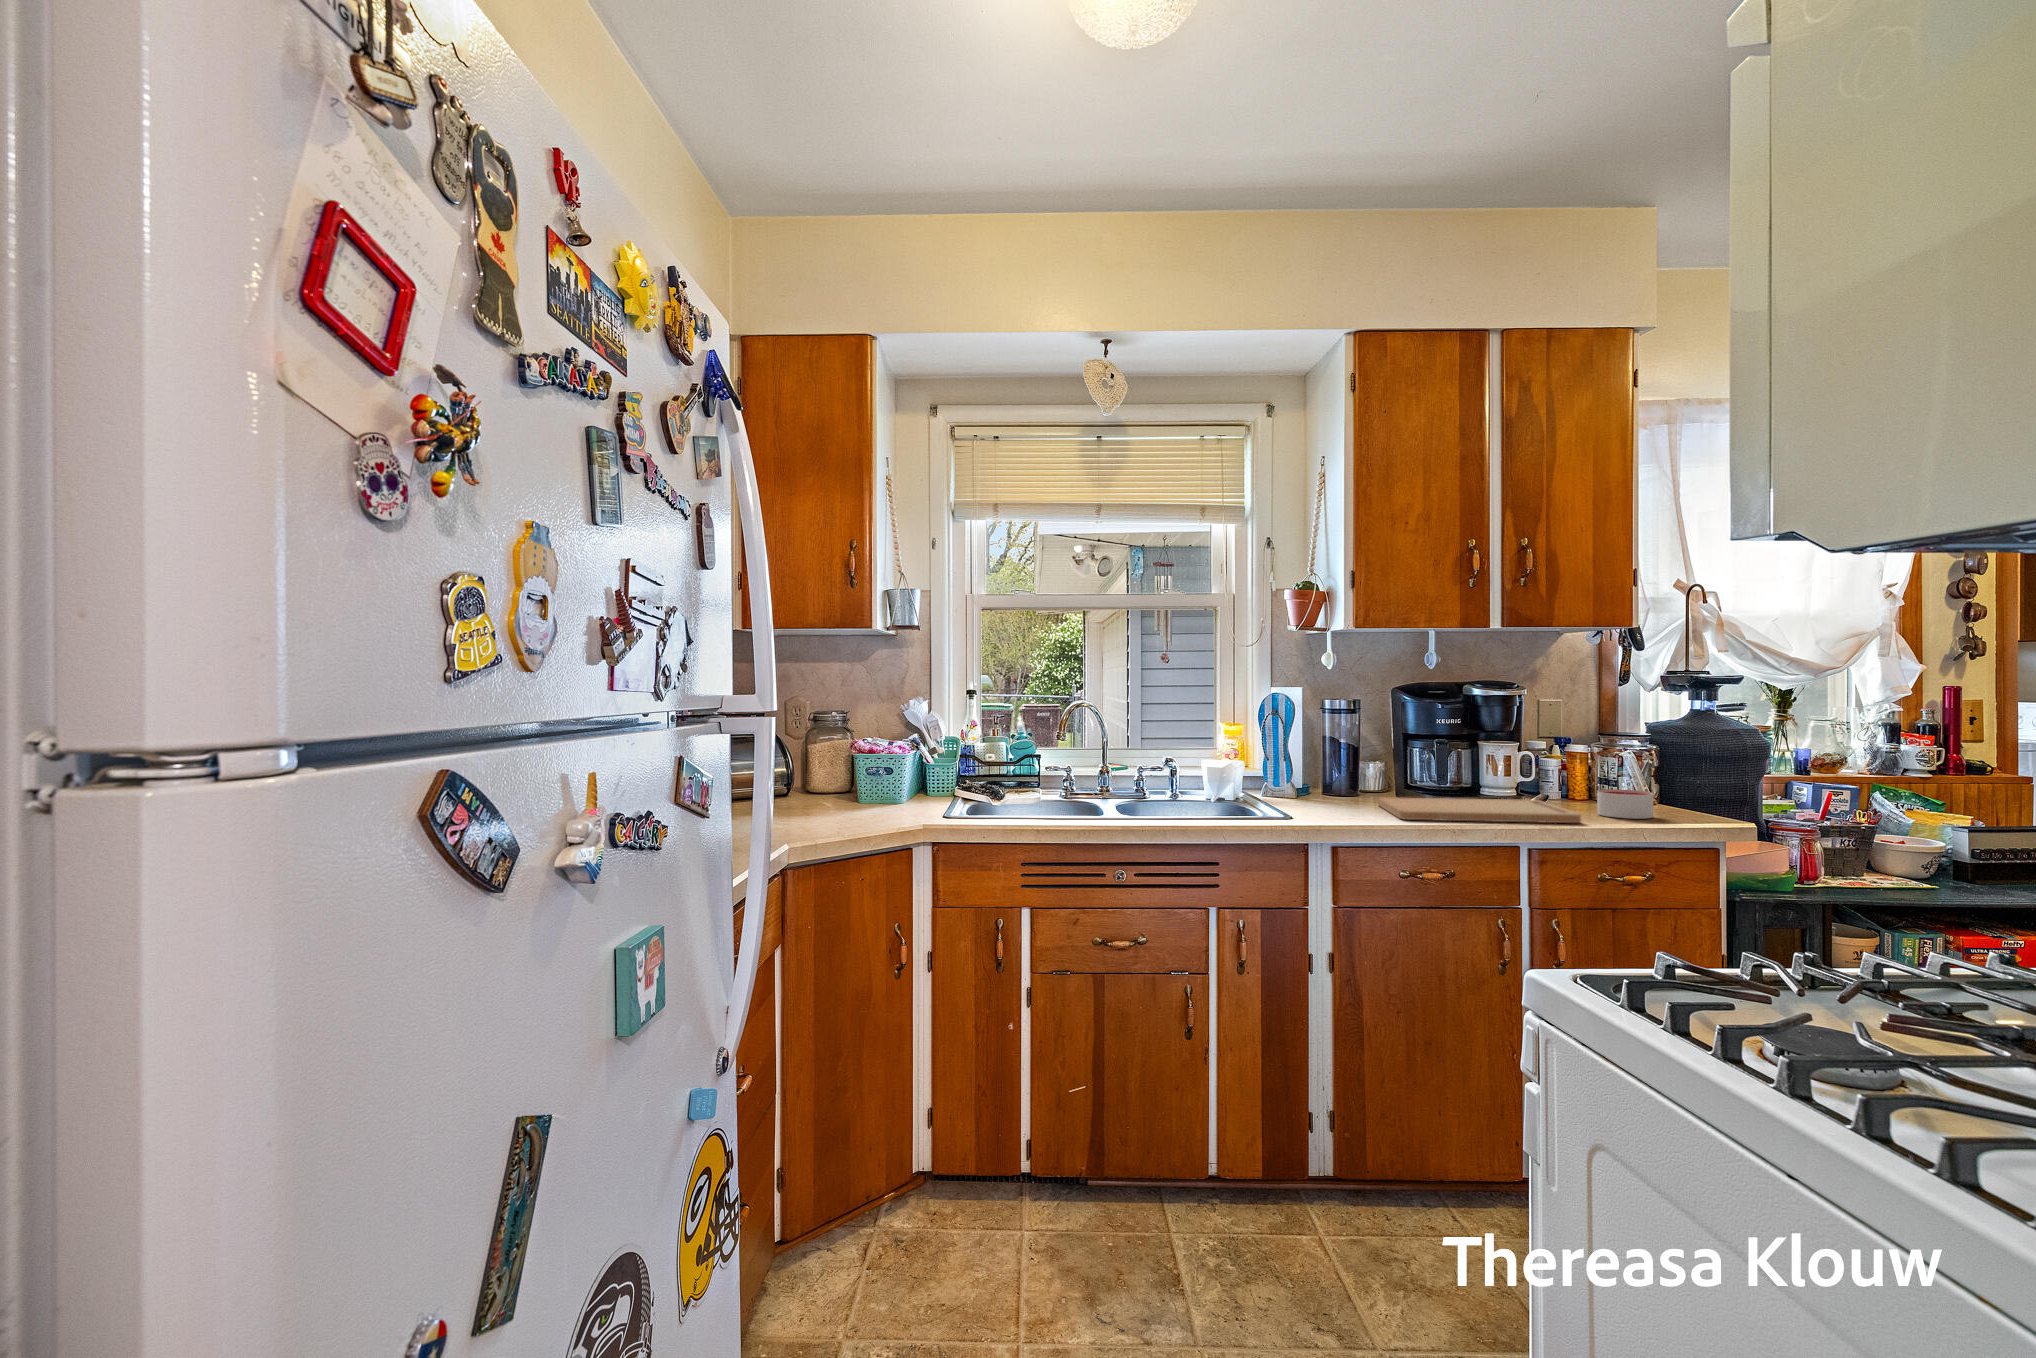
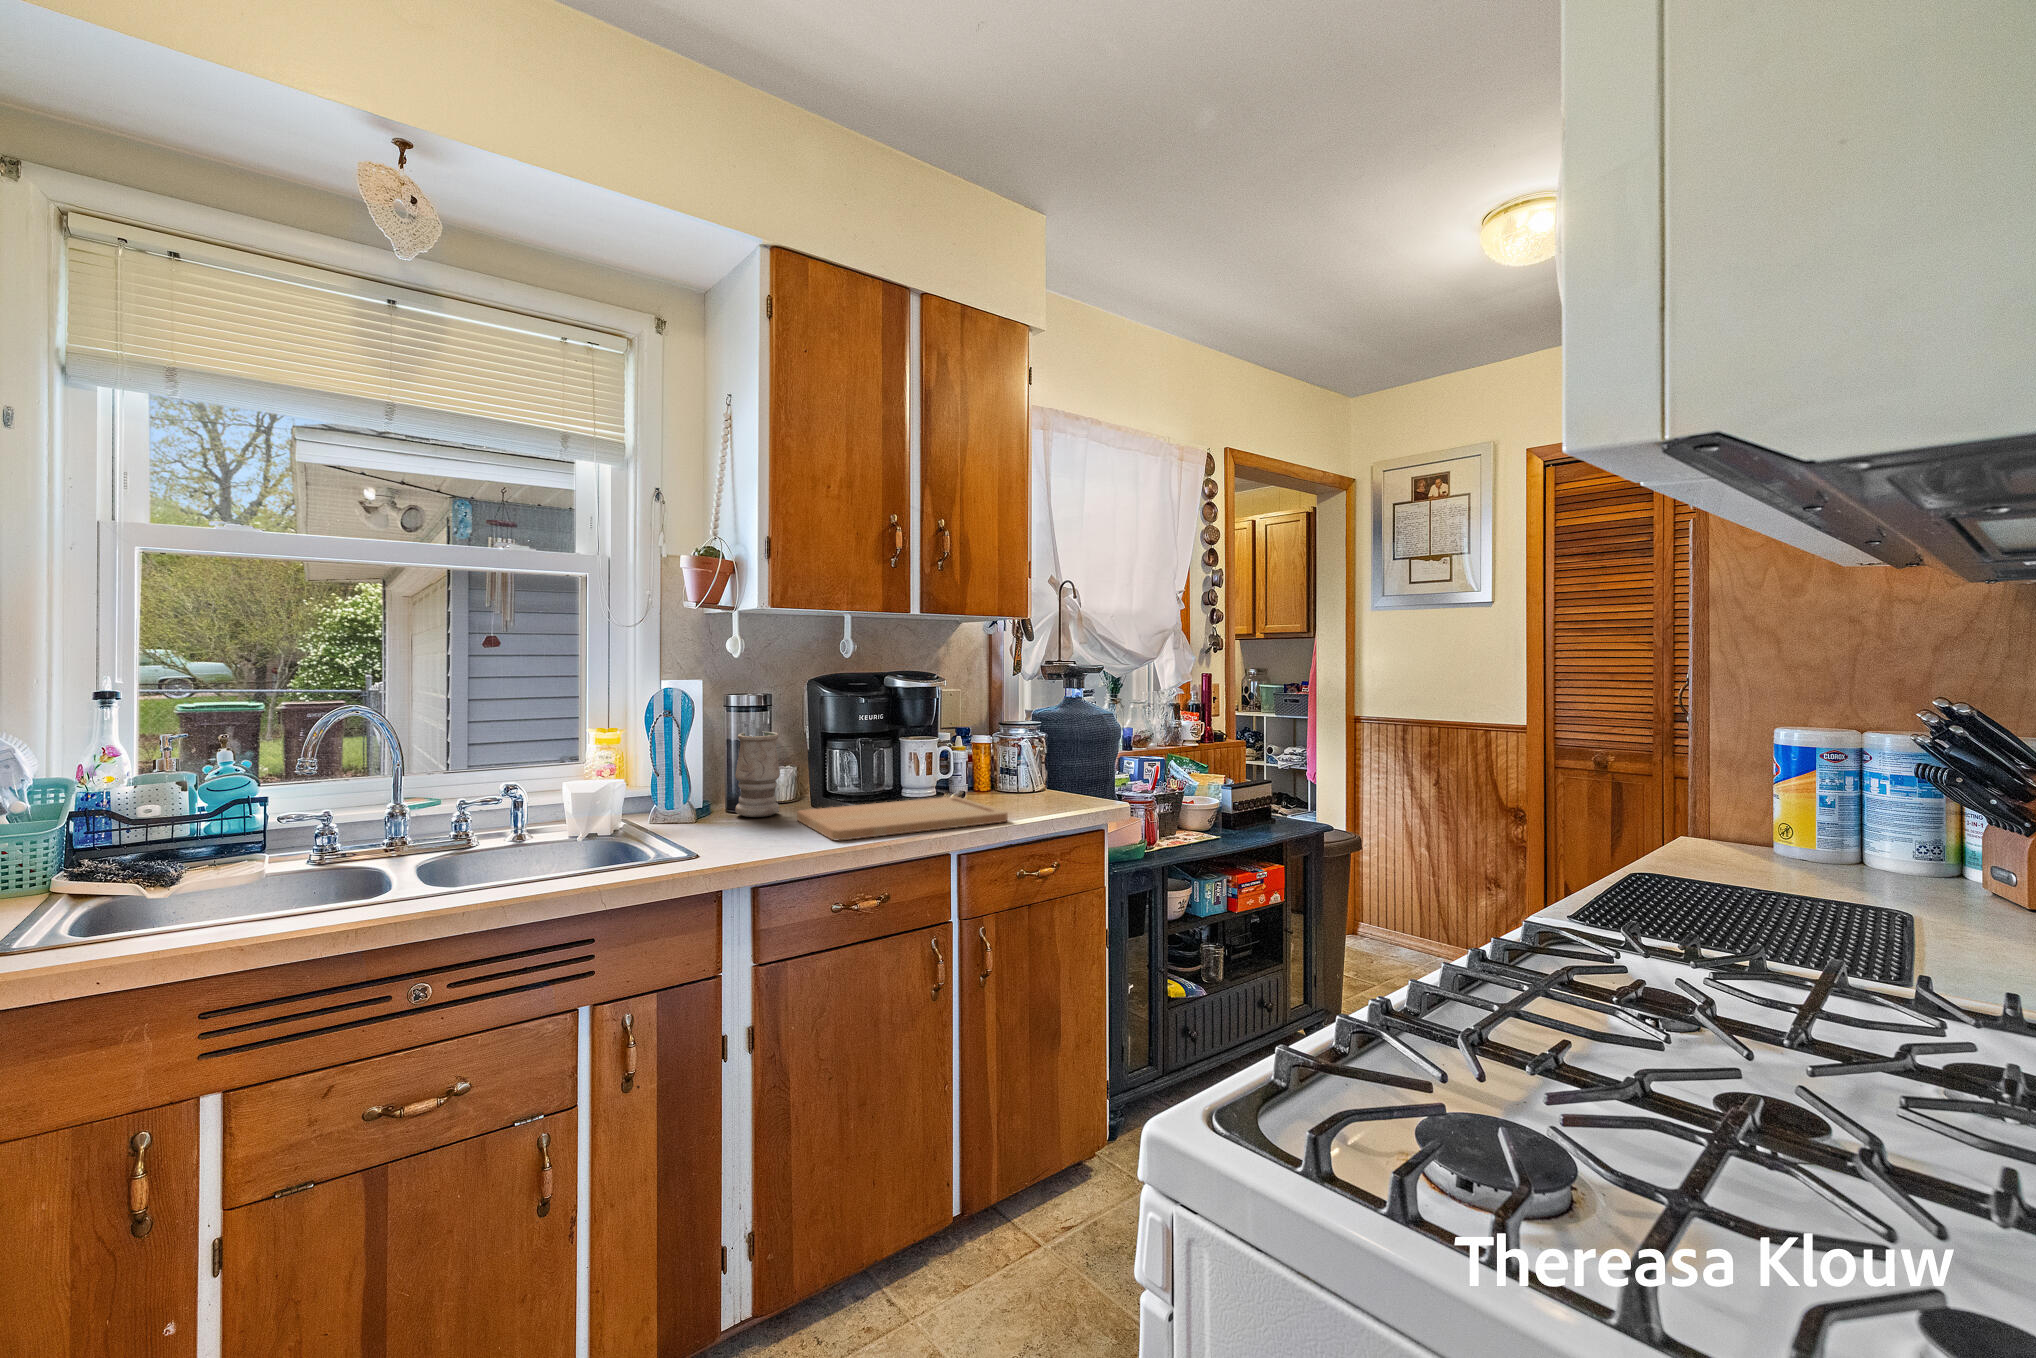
vase: none [1328,730,1365,801] -> present [735,732,780,817]
candle: present [1597,789,1653,819] -> none [1010,779,1056,809]

